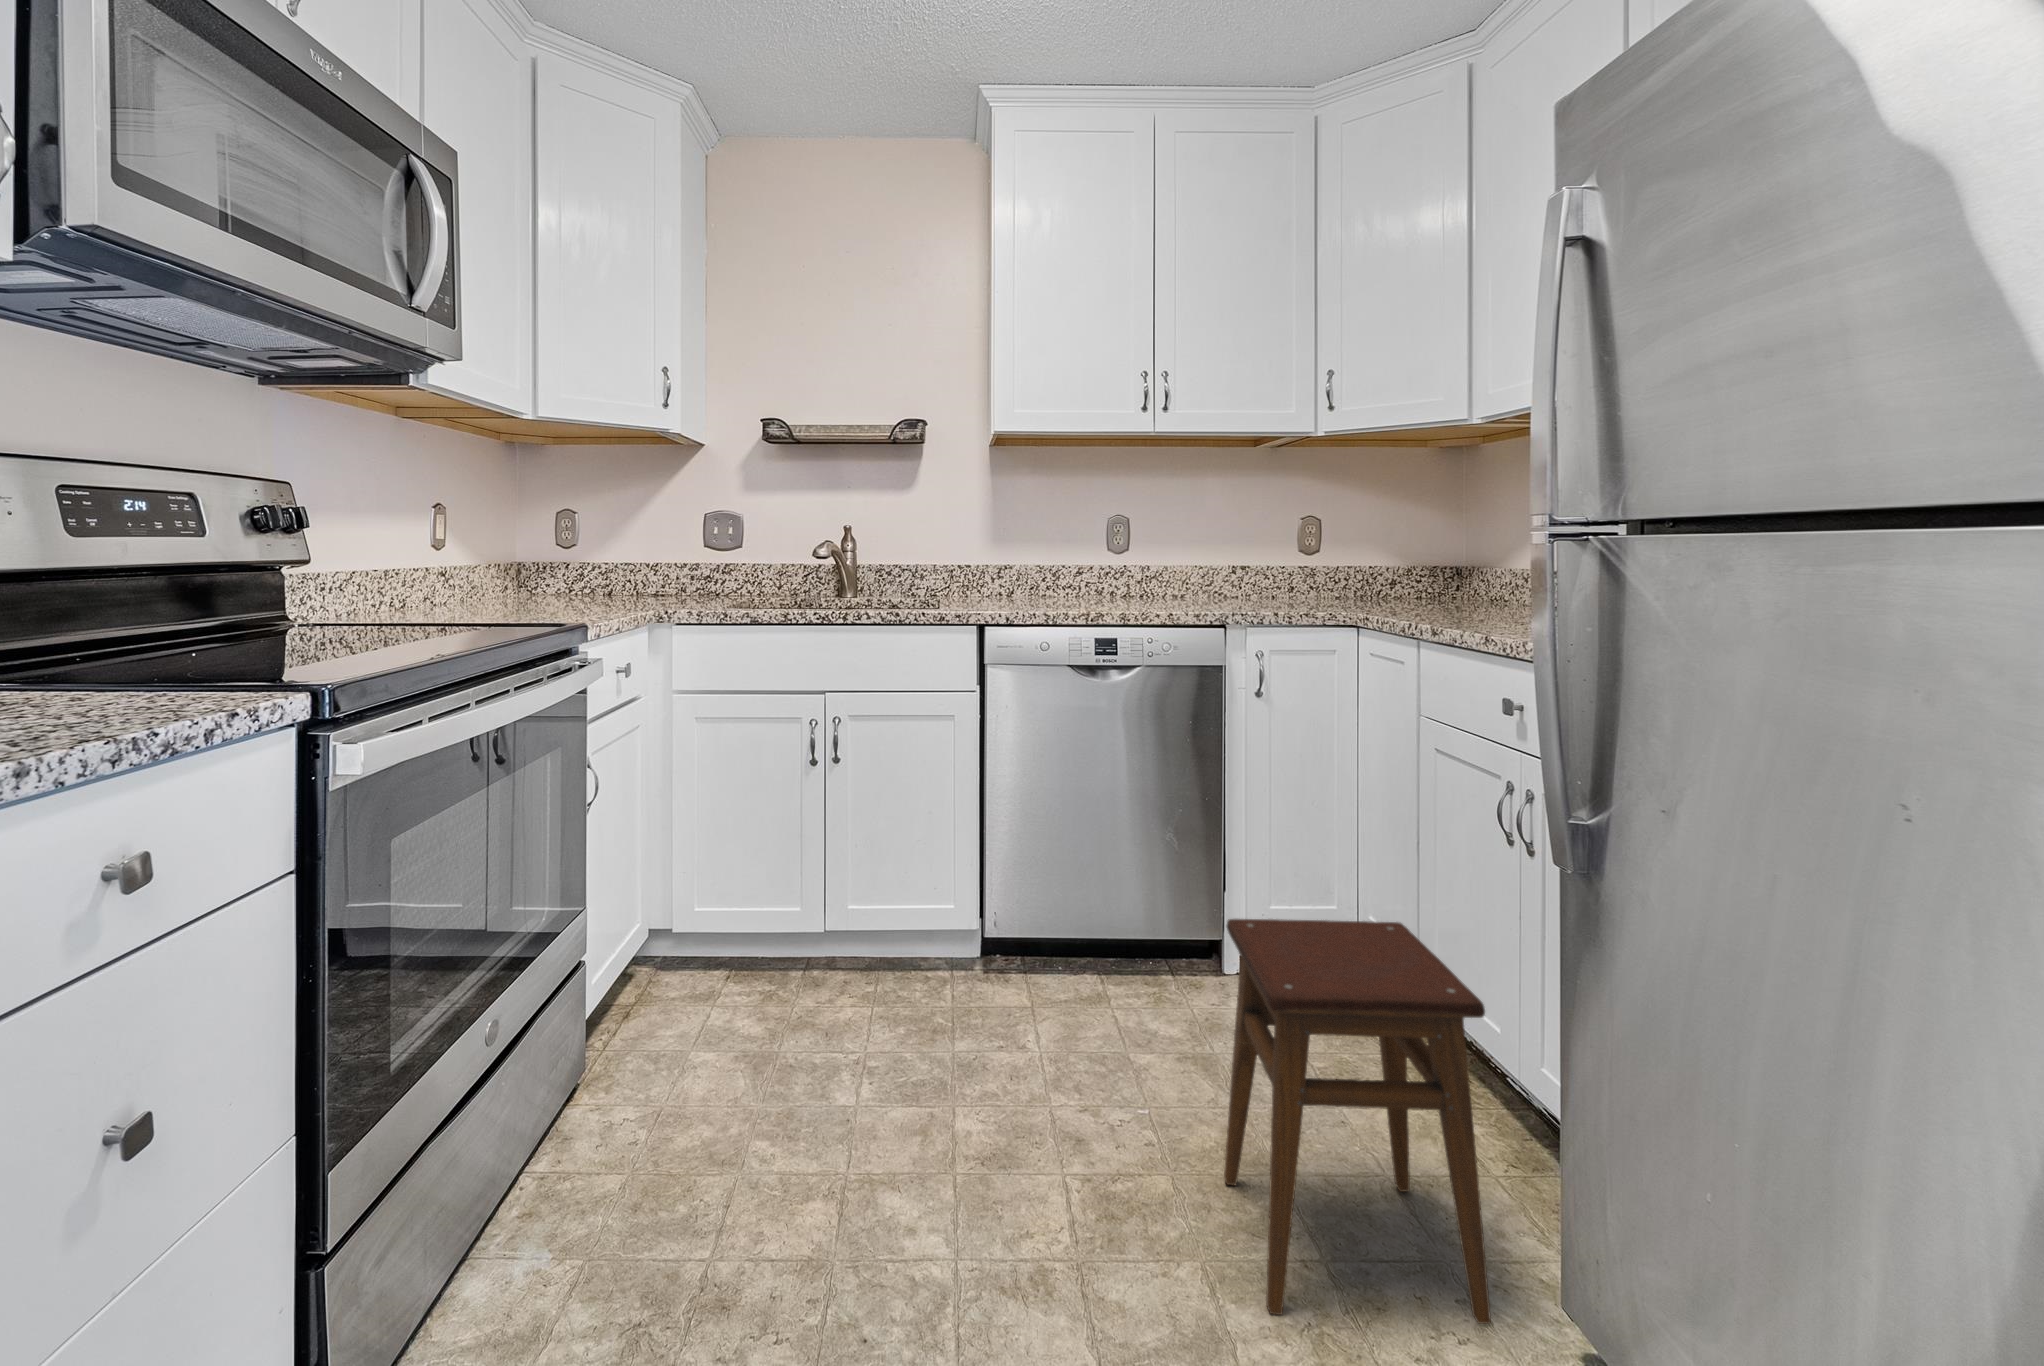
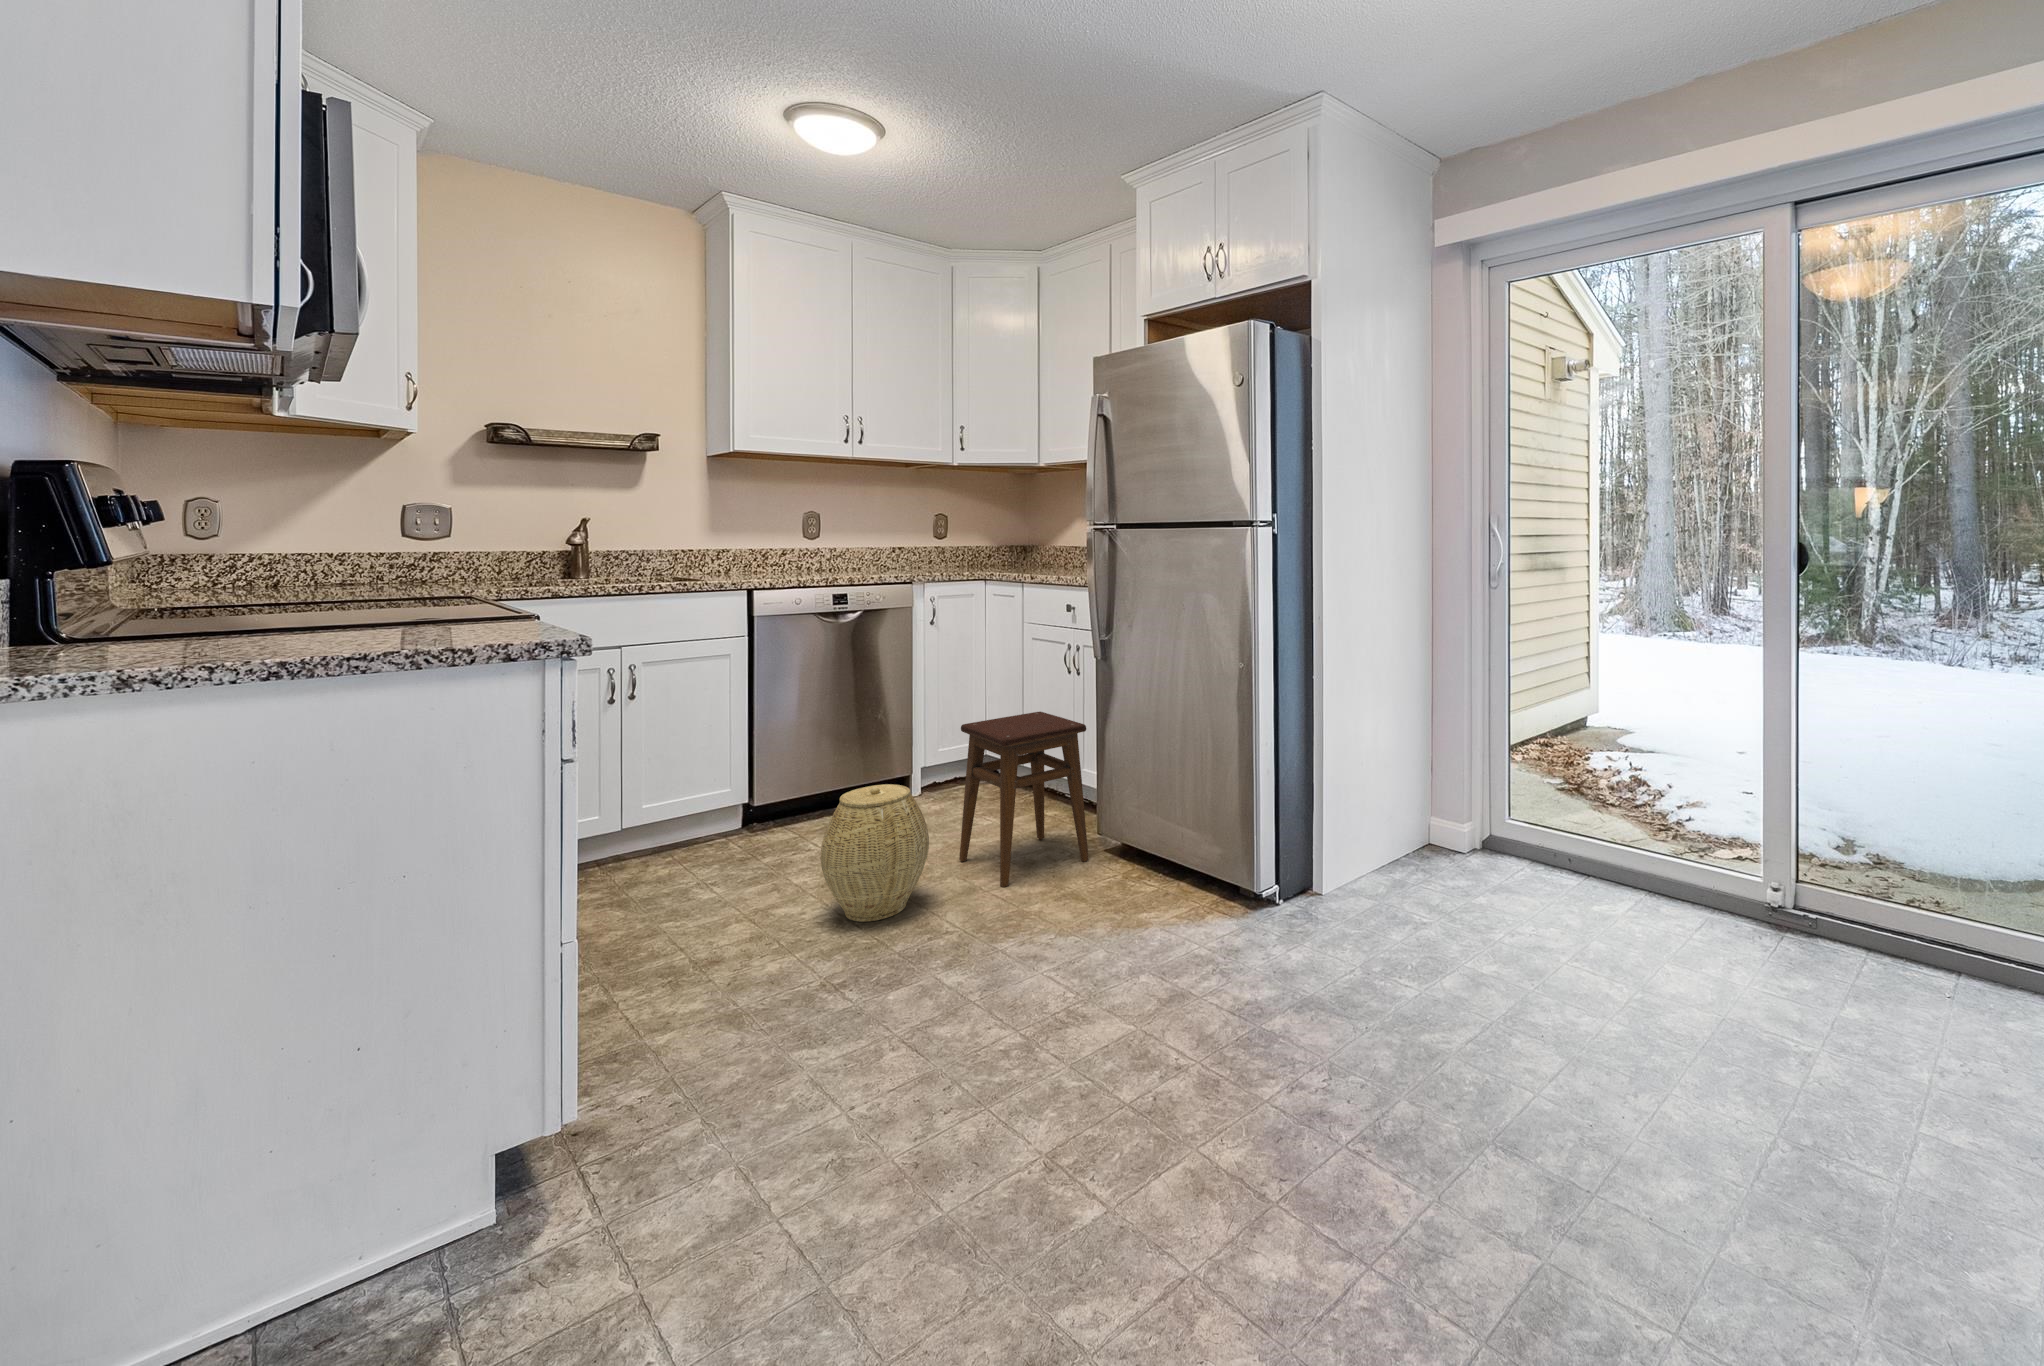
woven basket: none [940,1005,1124,1284] -> present [820,784,929,922]

